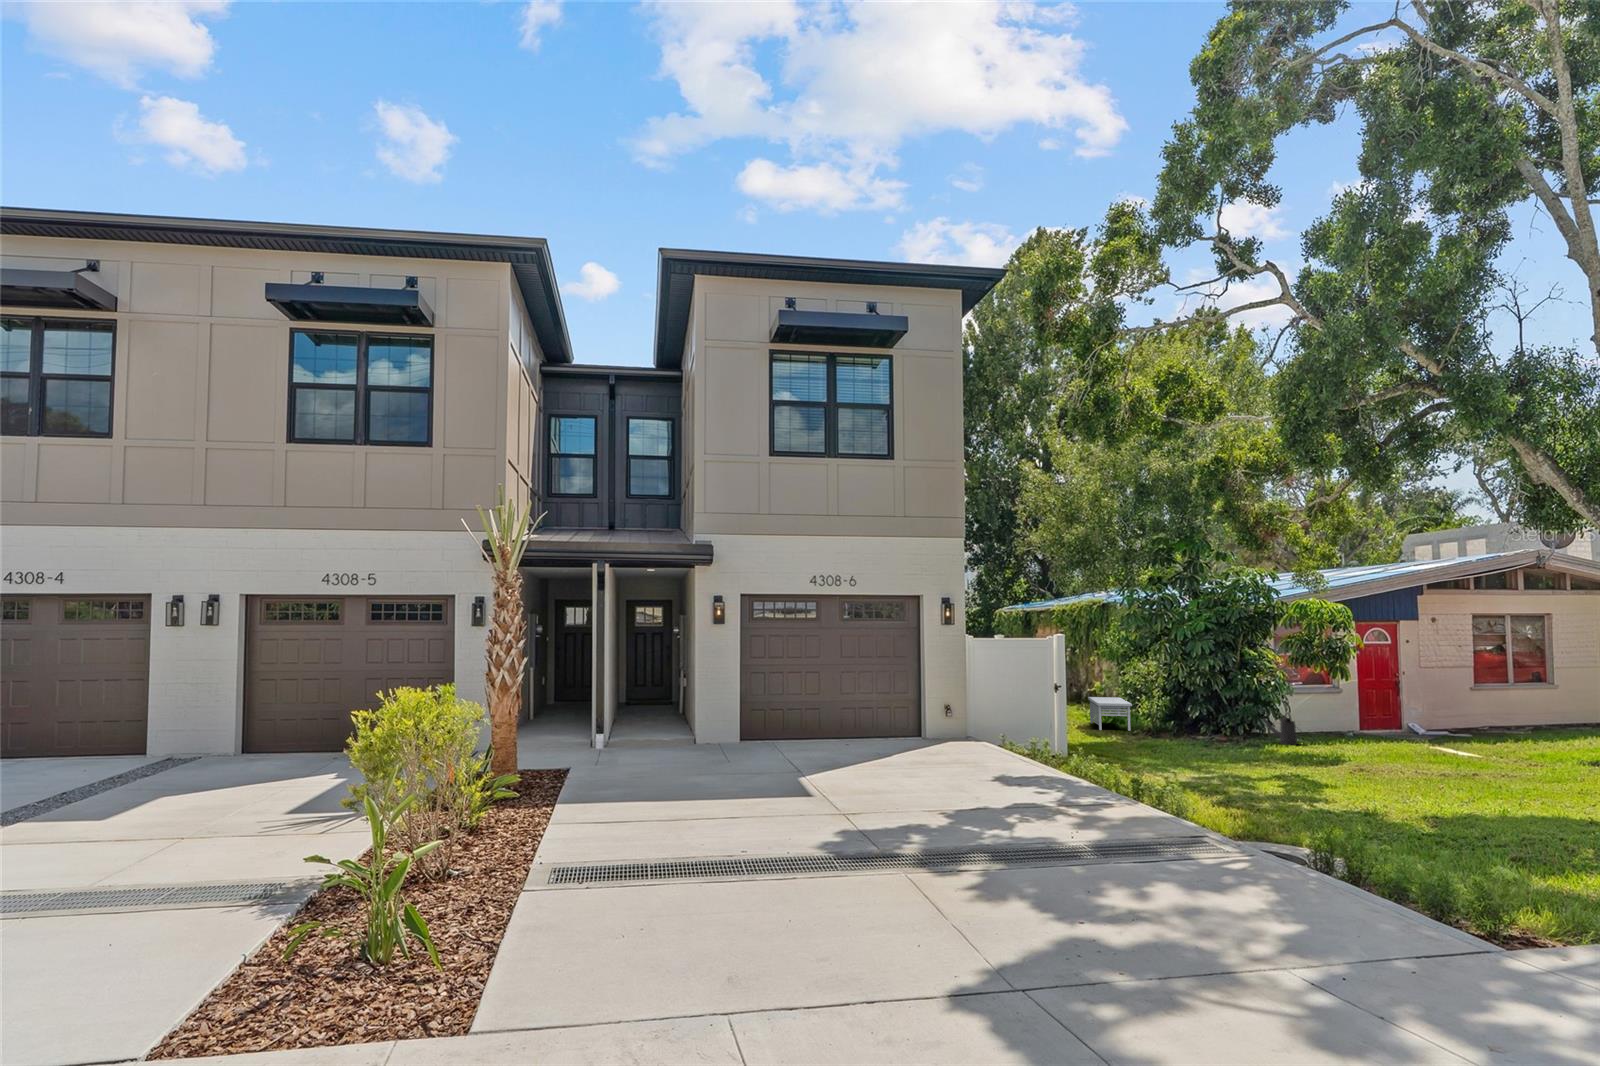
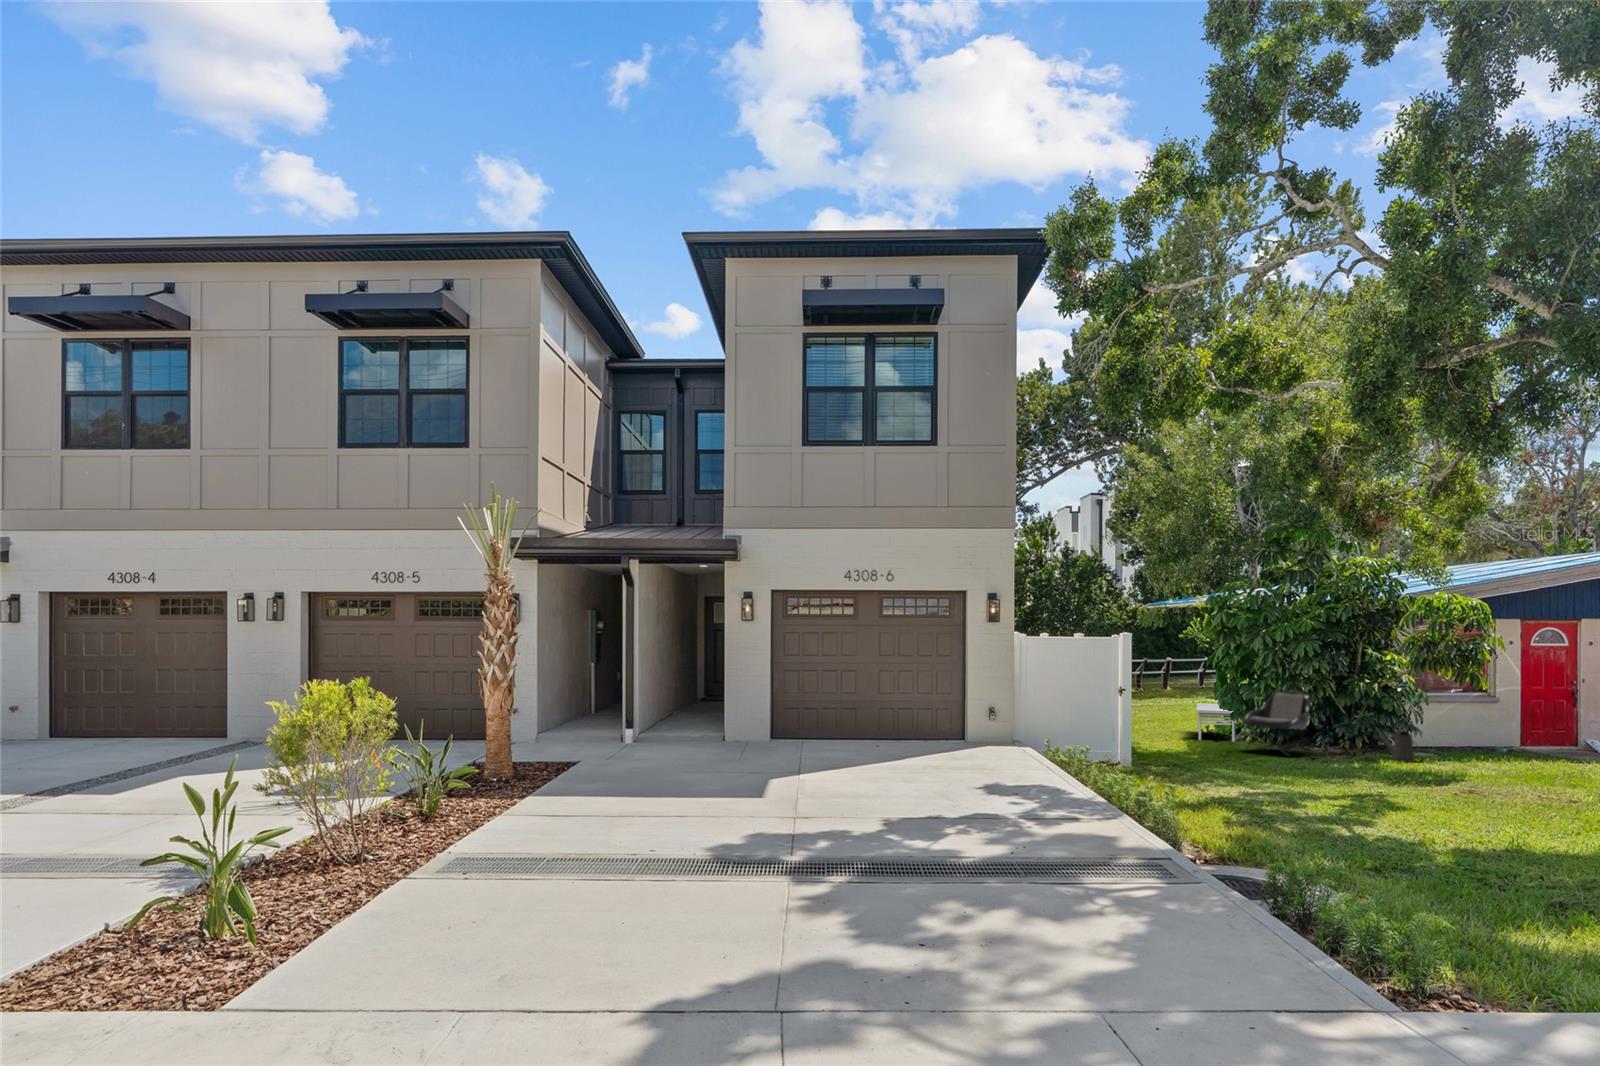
lounge chair: none [1150,685,1210,744] -> present [1243,691,1313,756]

